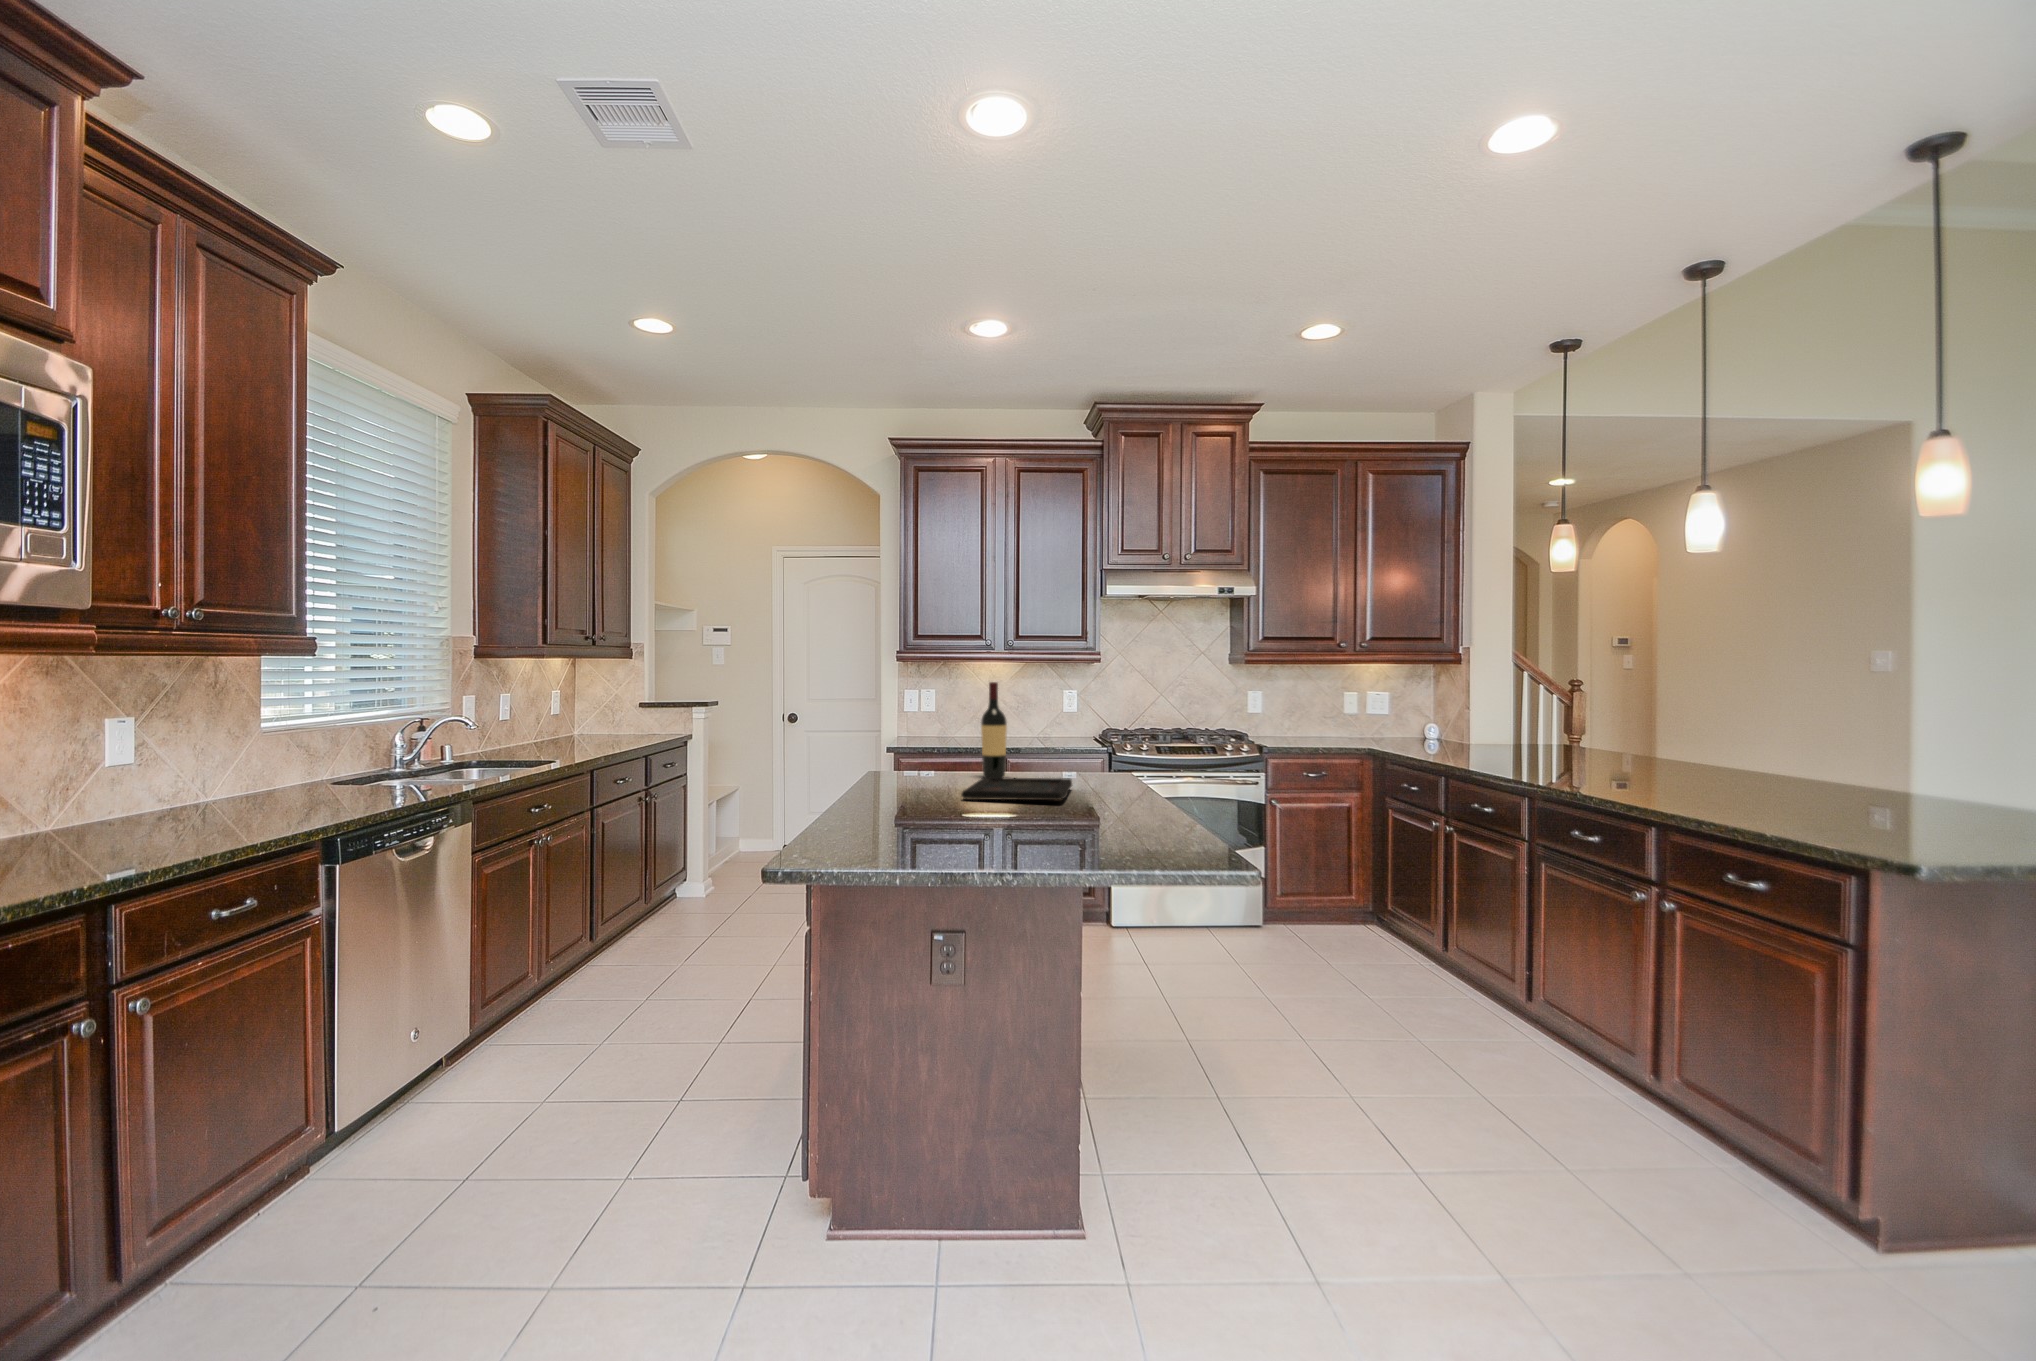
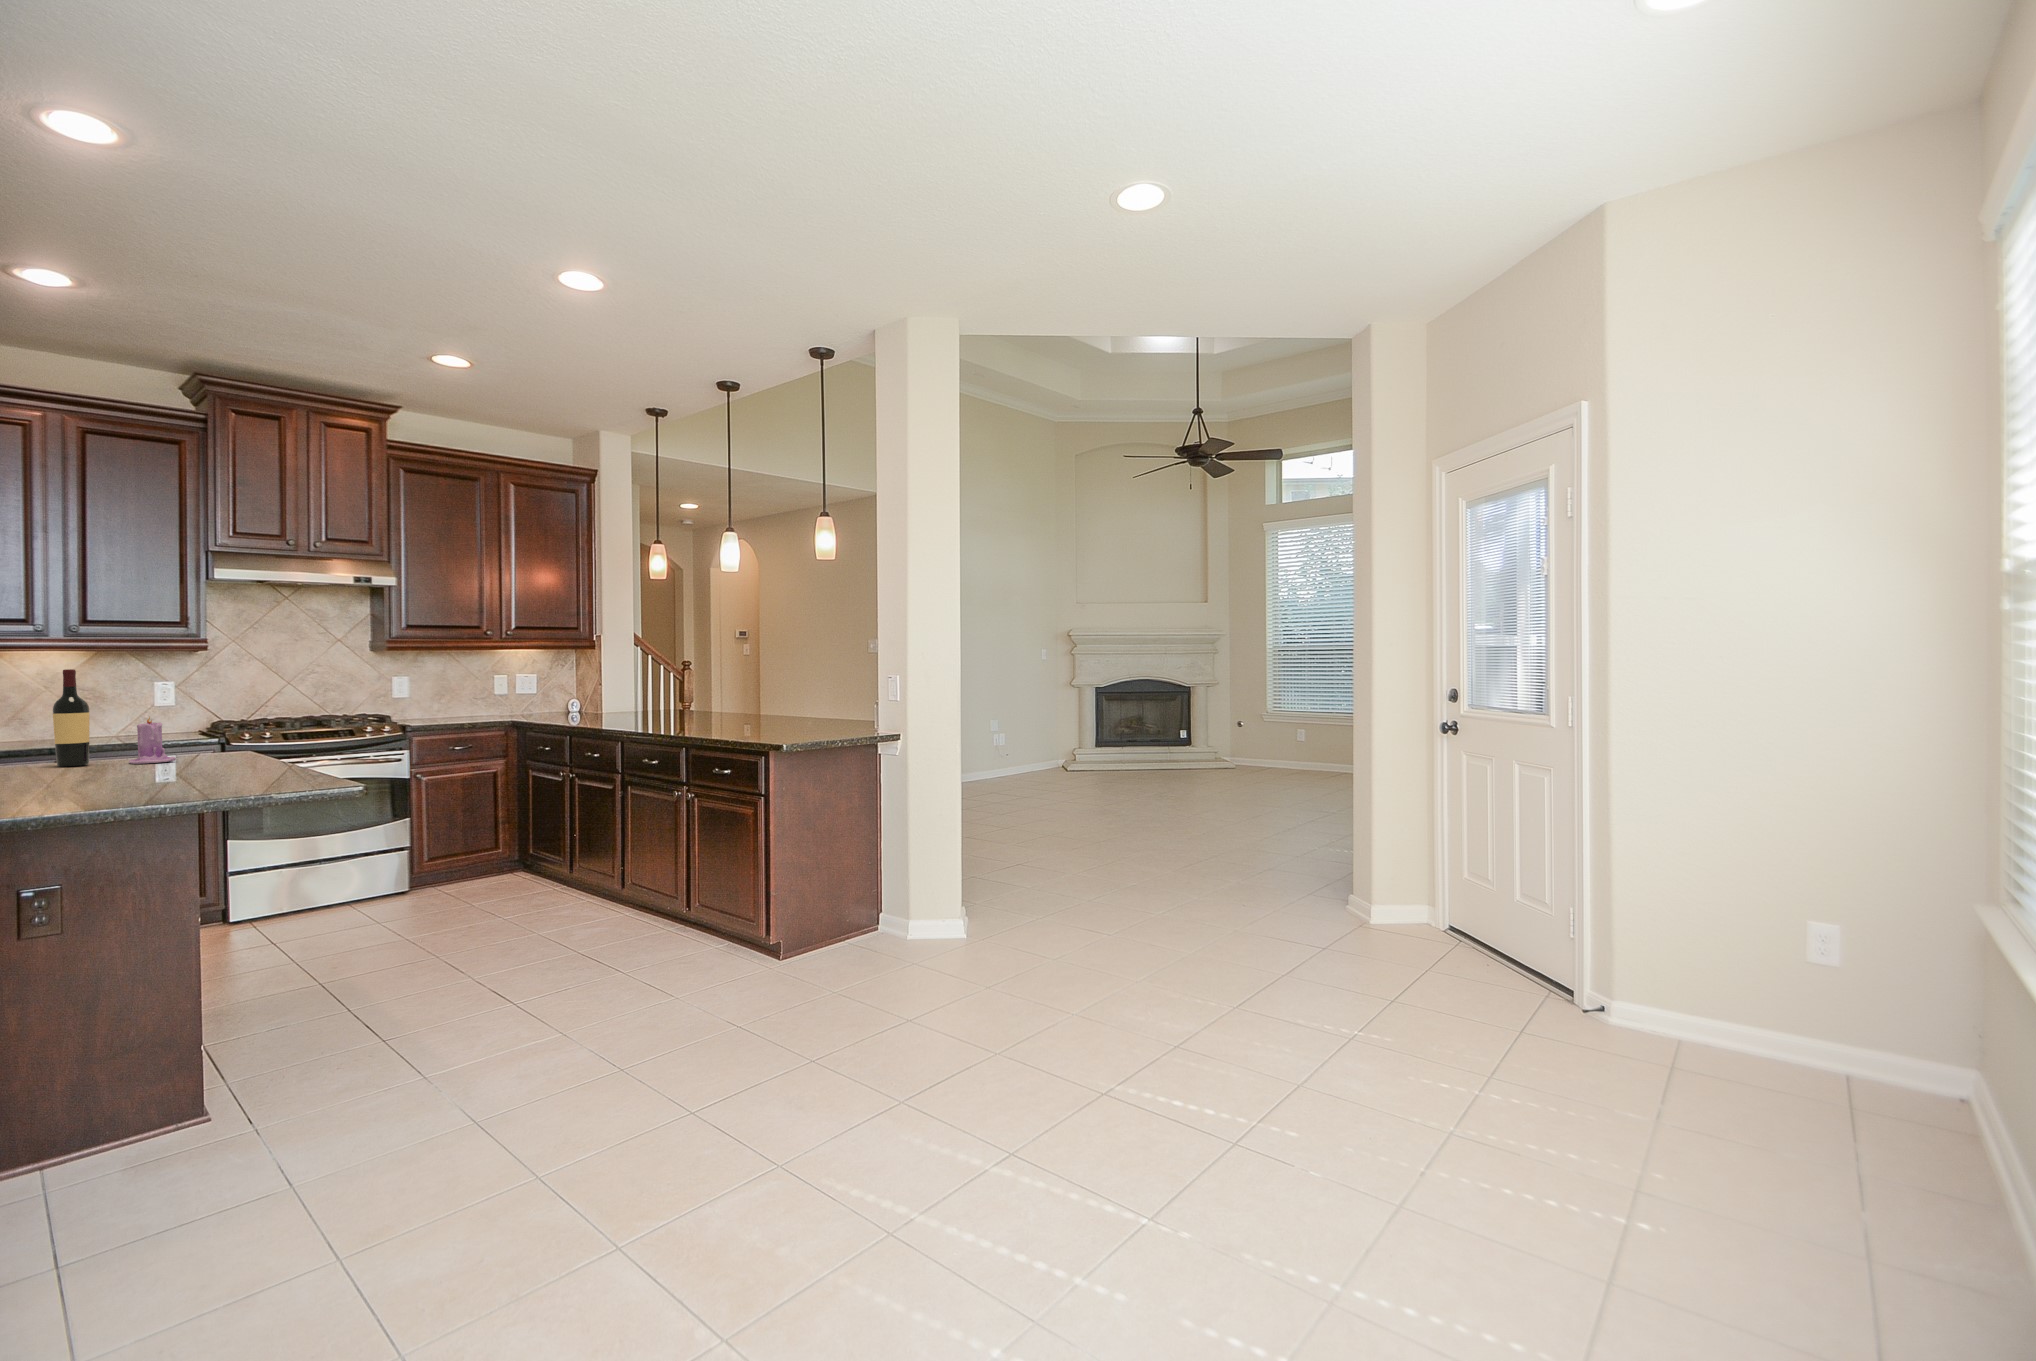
candle: none [1034,731,1070,781] -> present [129,717,176,764]
tray: present [961,777,1072,800] -> none [41,757,182,781]

